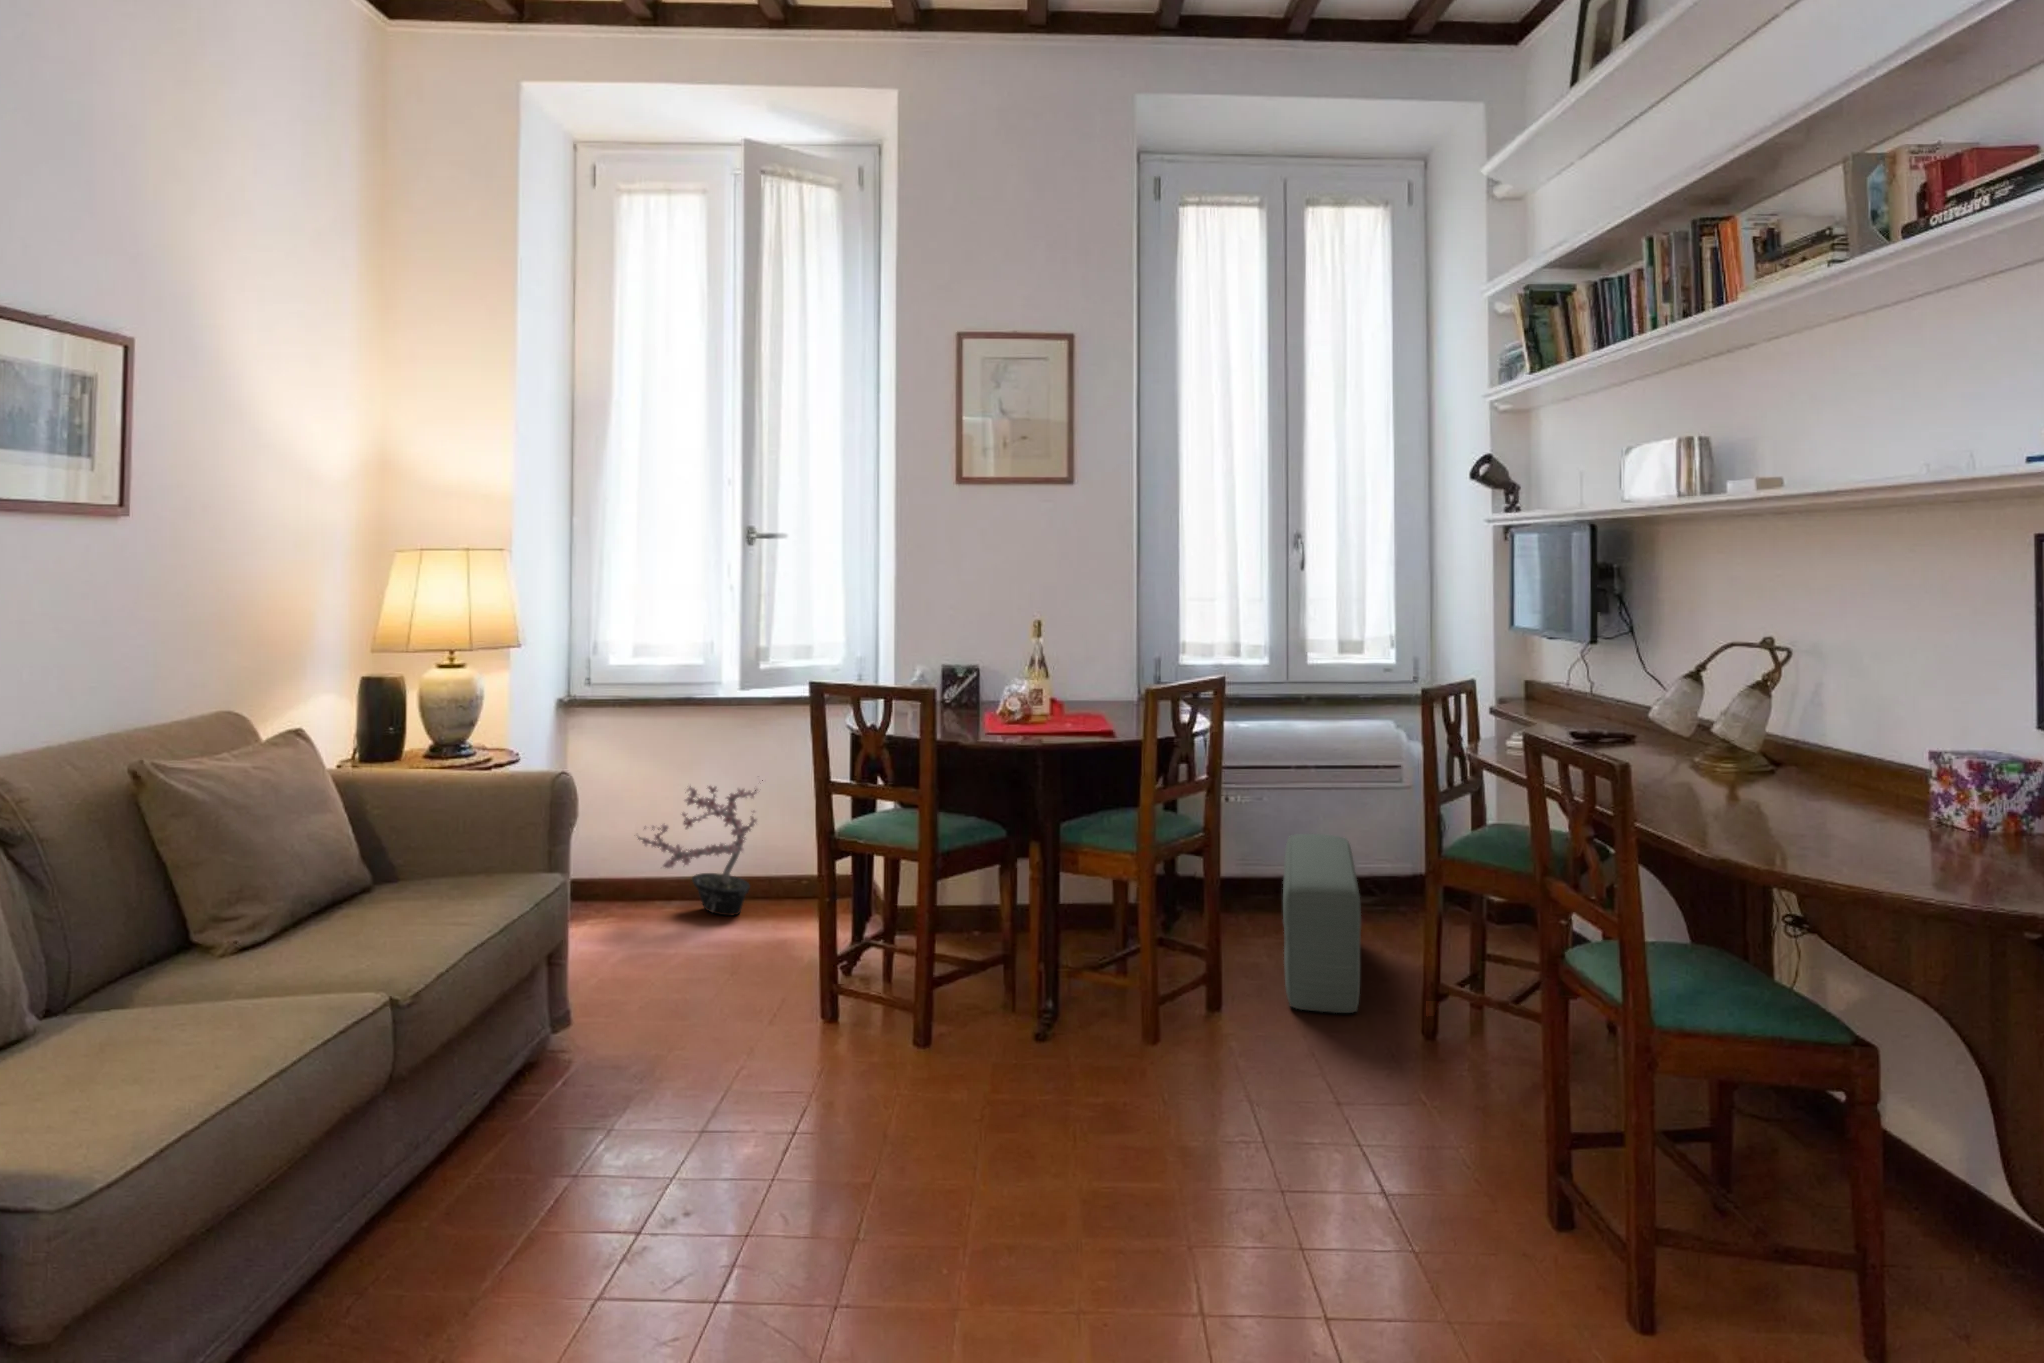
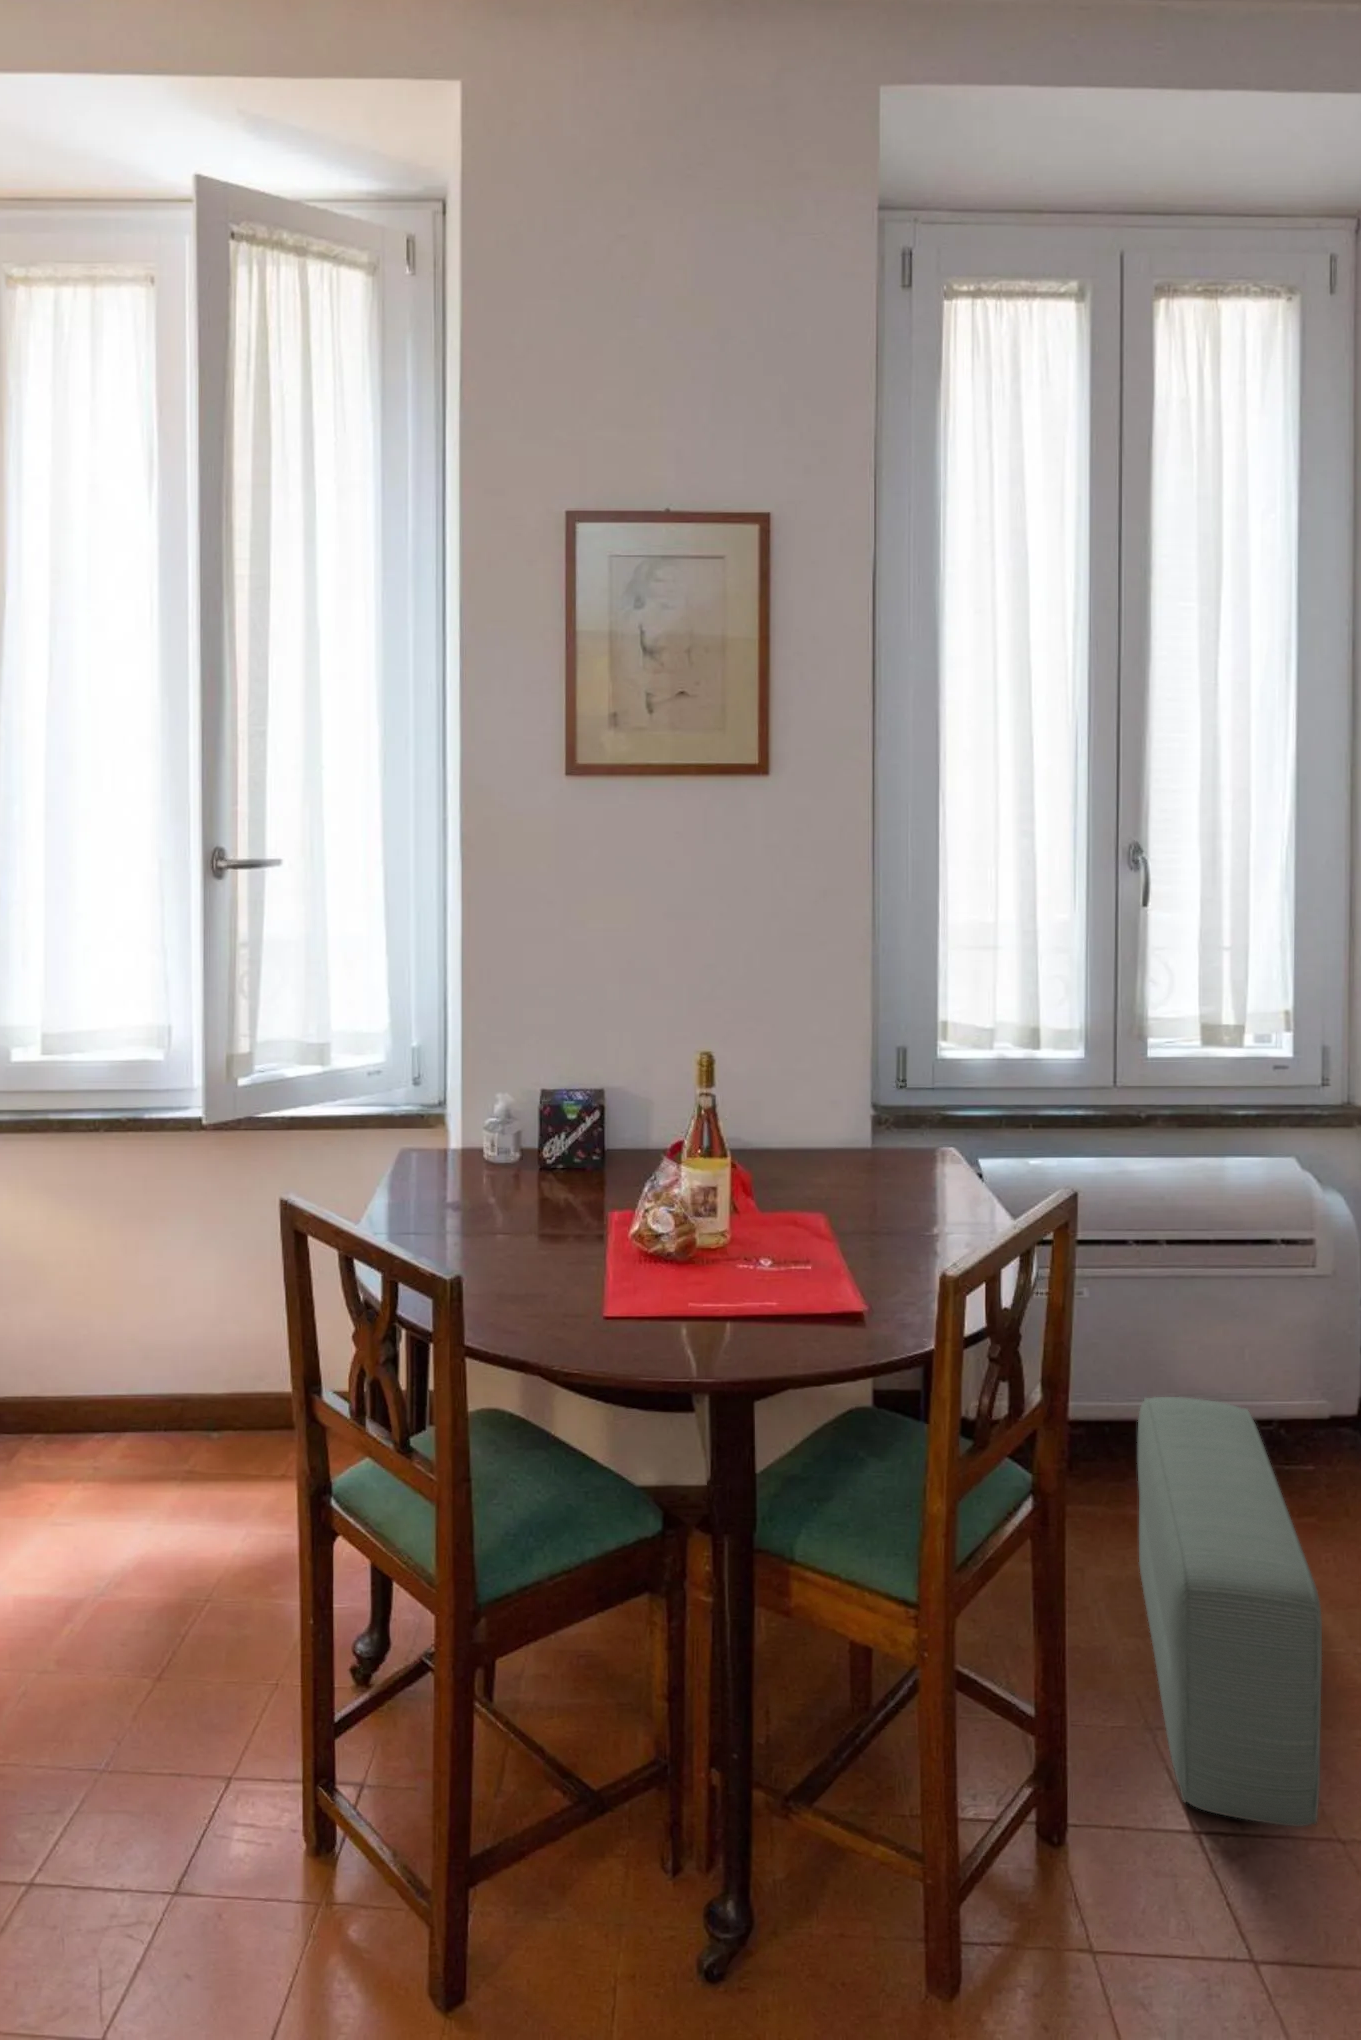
potted plant: present [638,780,763,916] -> none [29,1243,260,1491]

